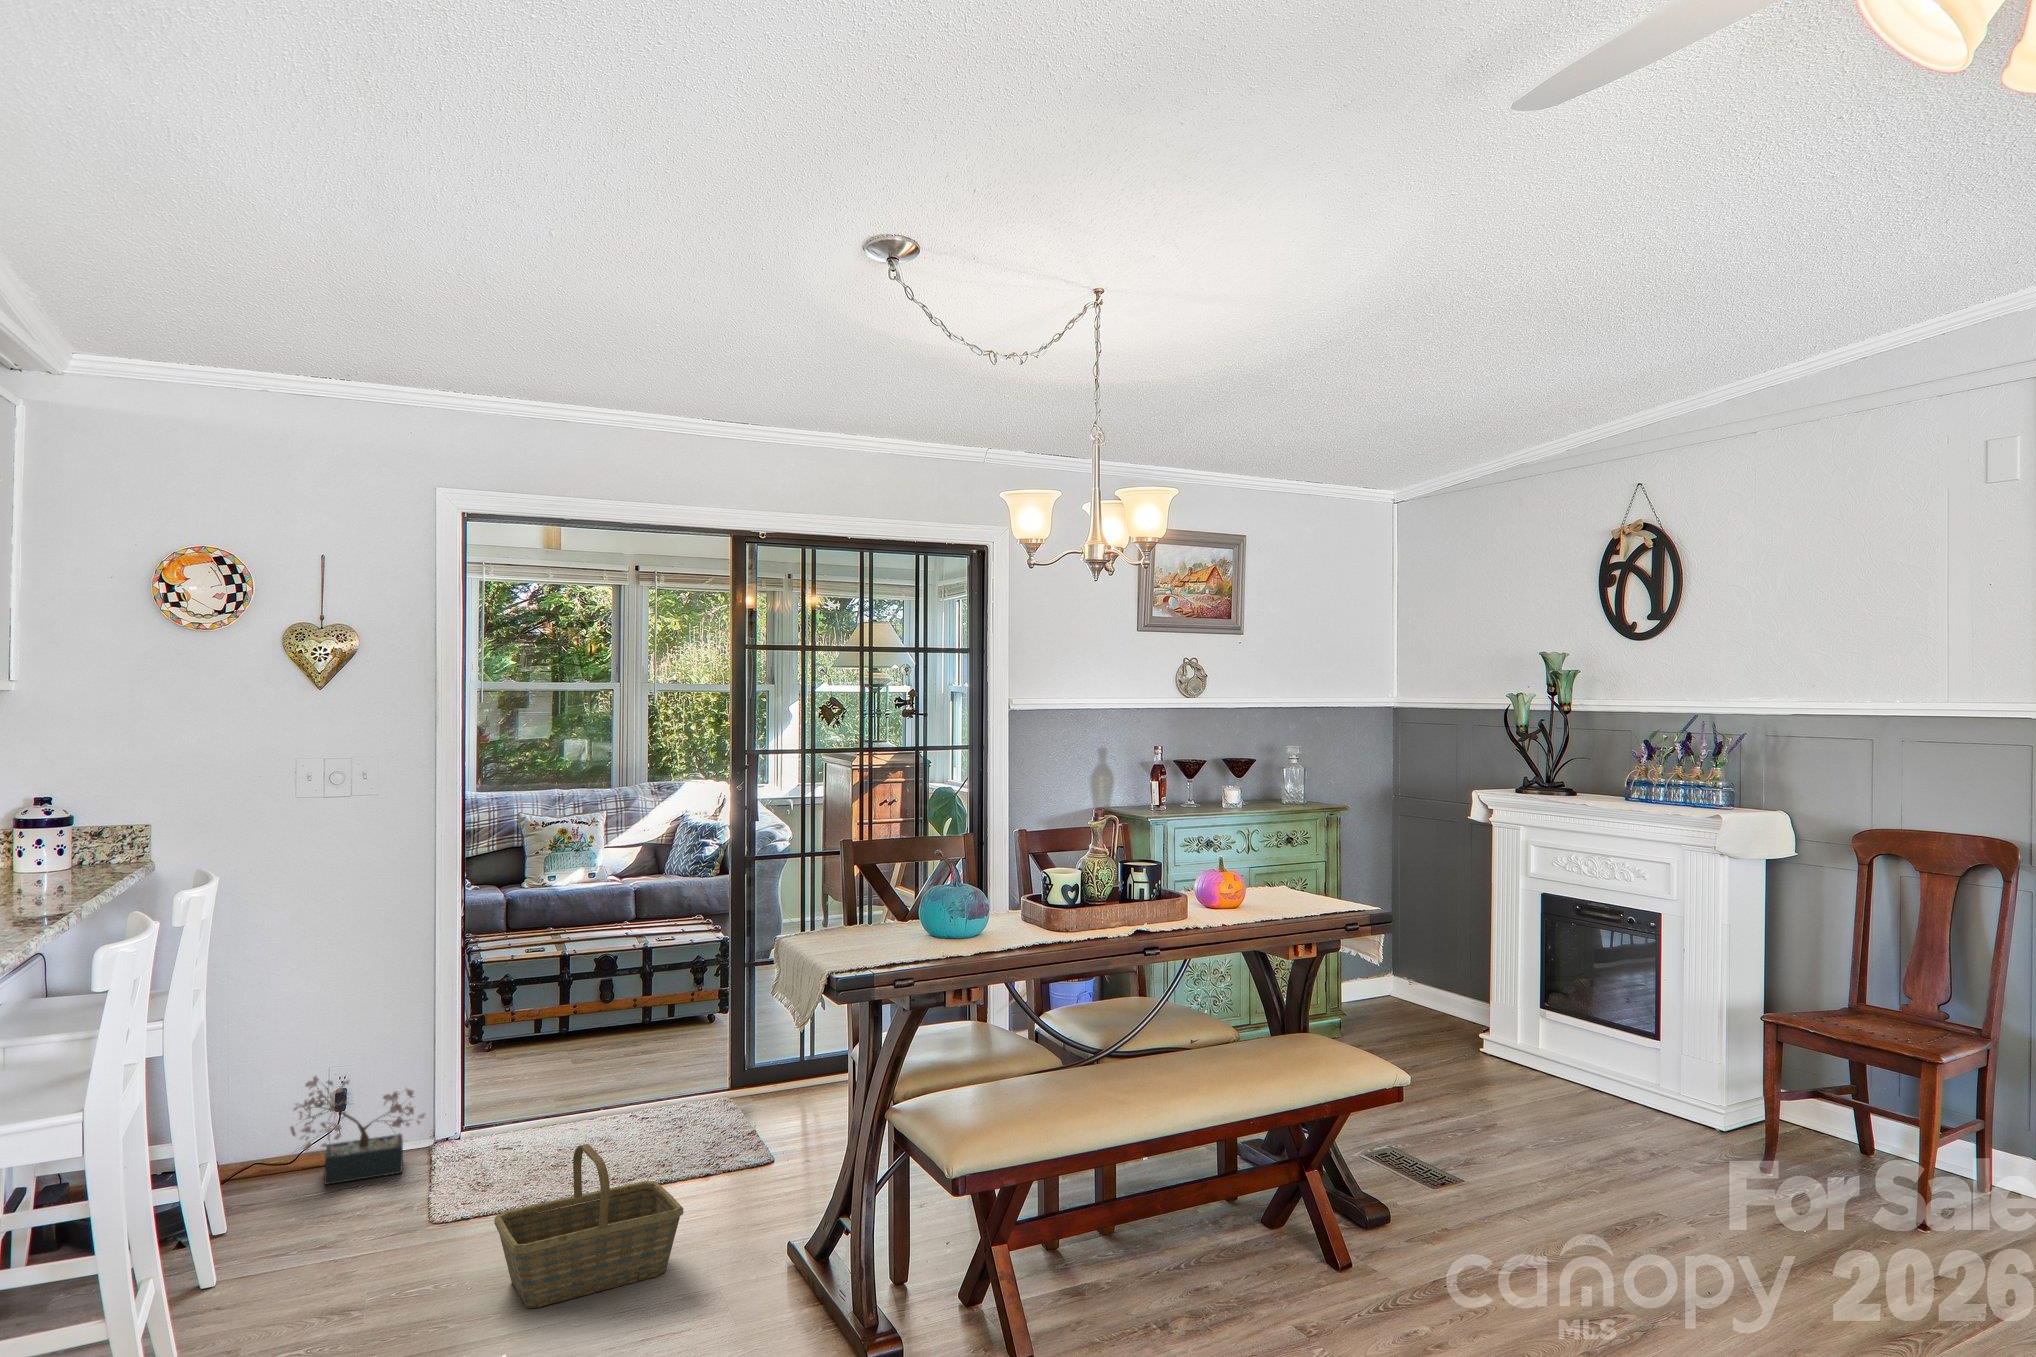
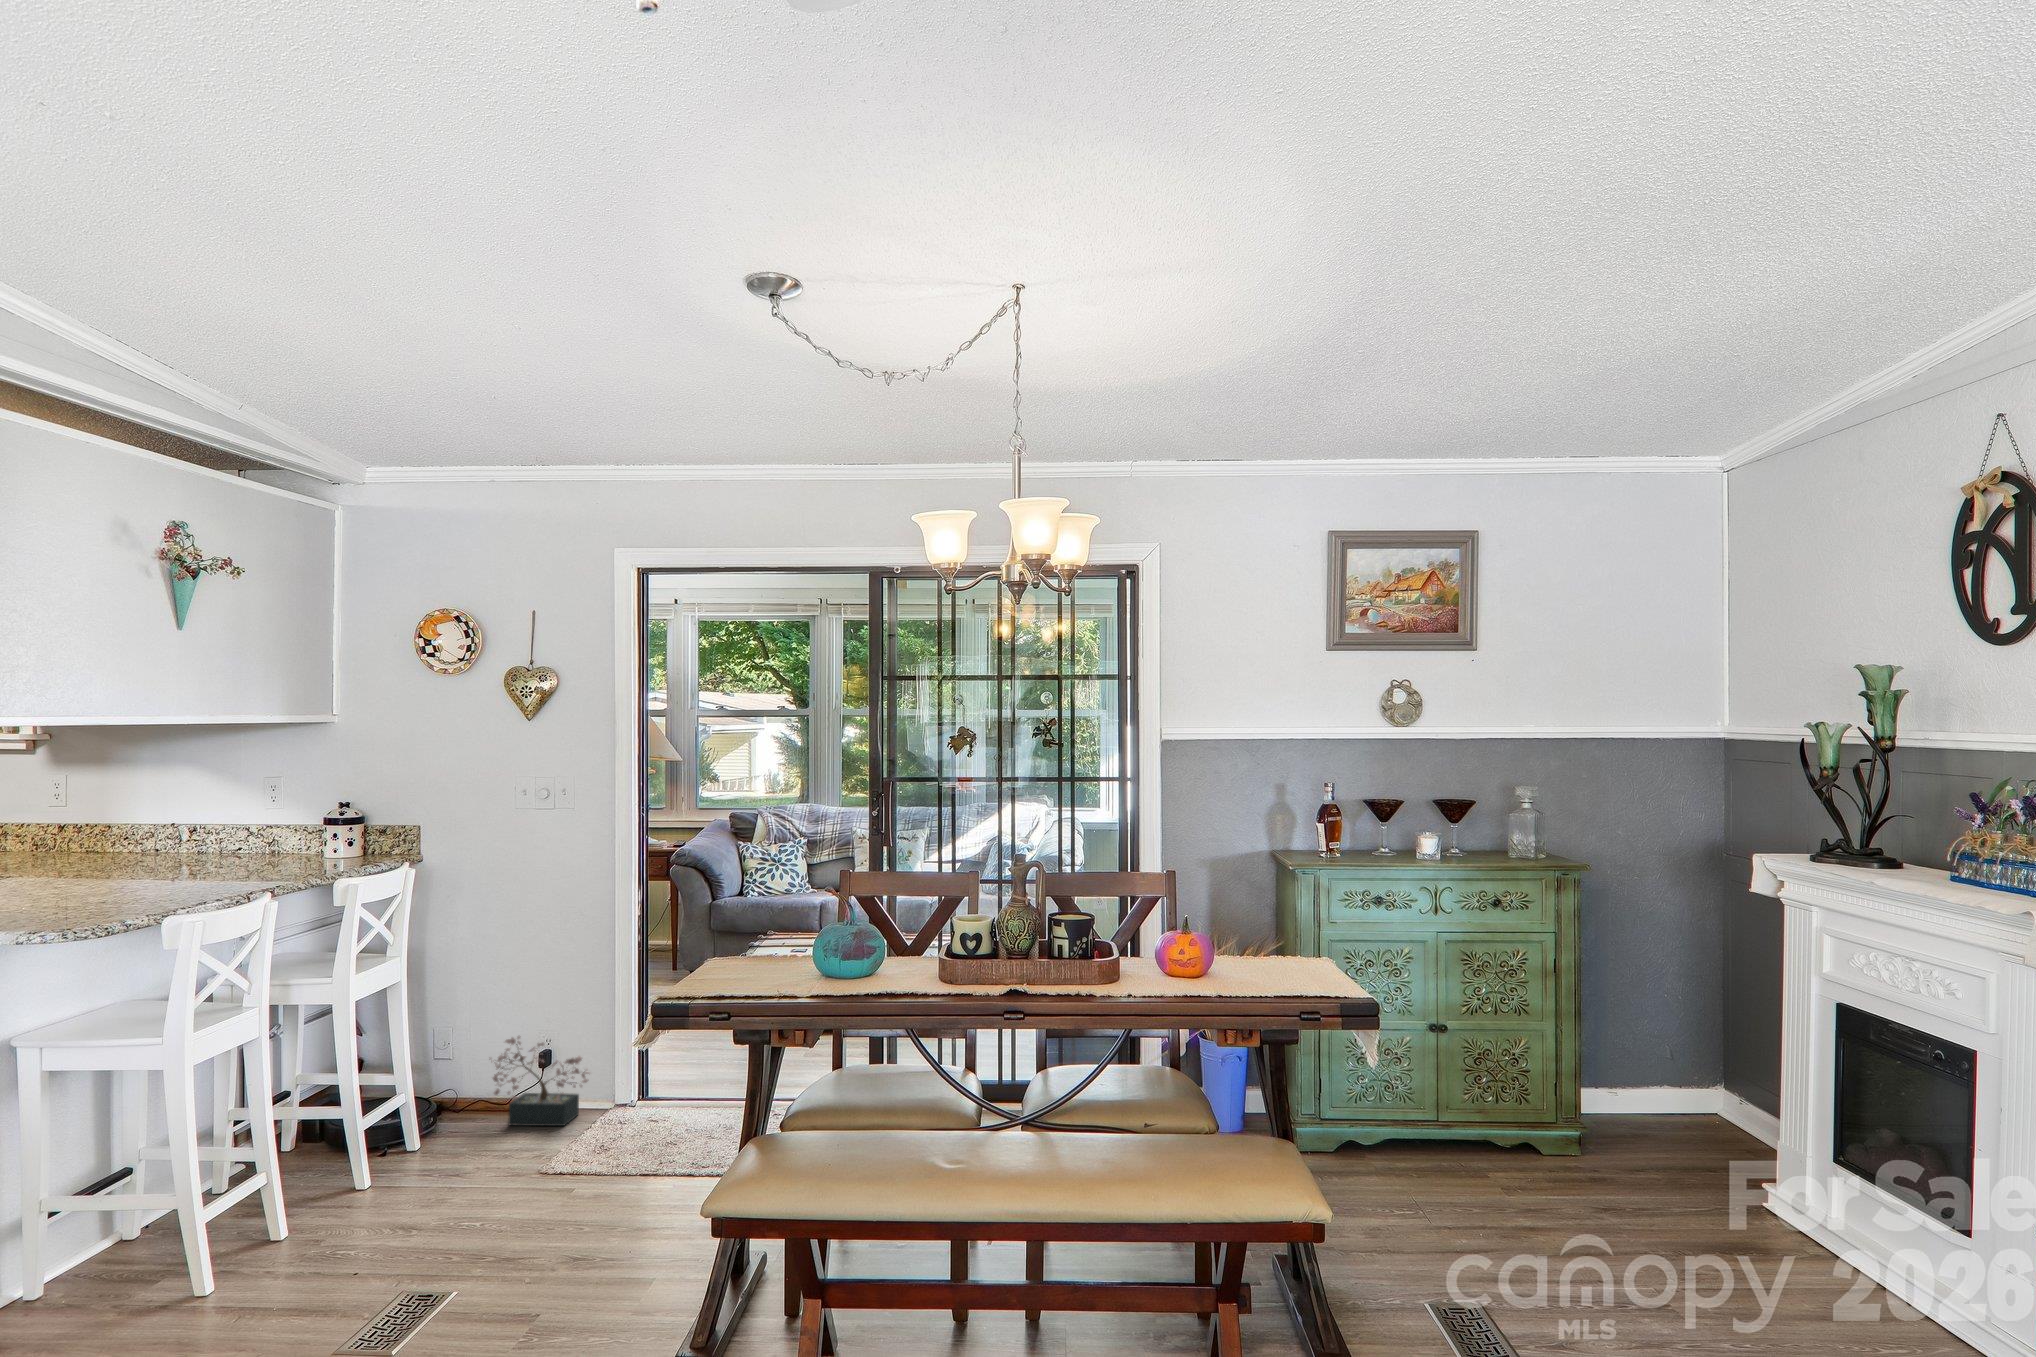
basket: present [494,1144,683,1308] -> none [485,1124,650,1255]

